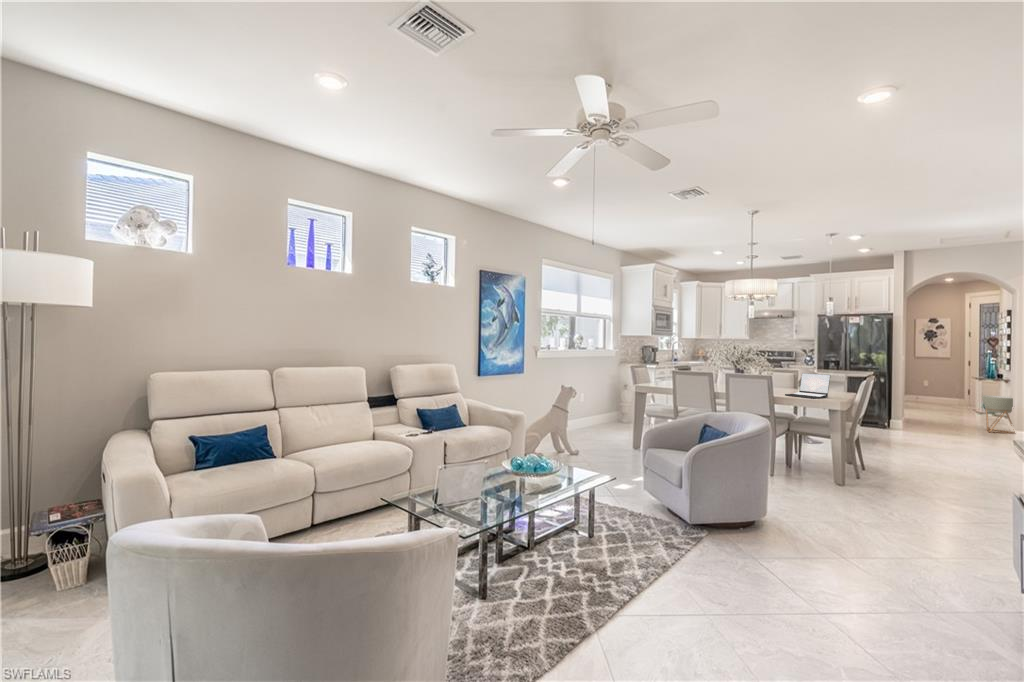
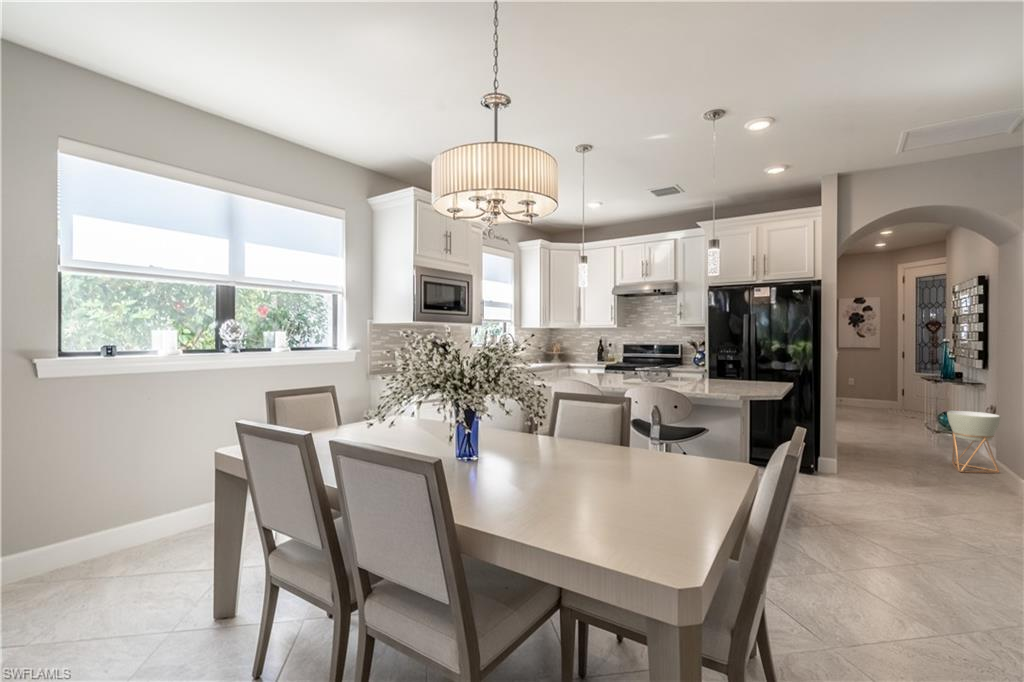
laptop: present [785,373,830,398] -> none [543,422,672,529]

